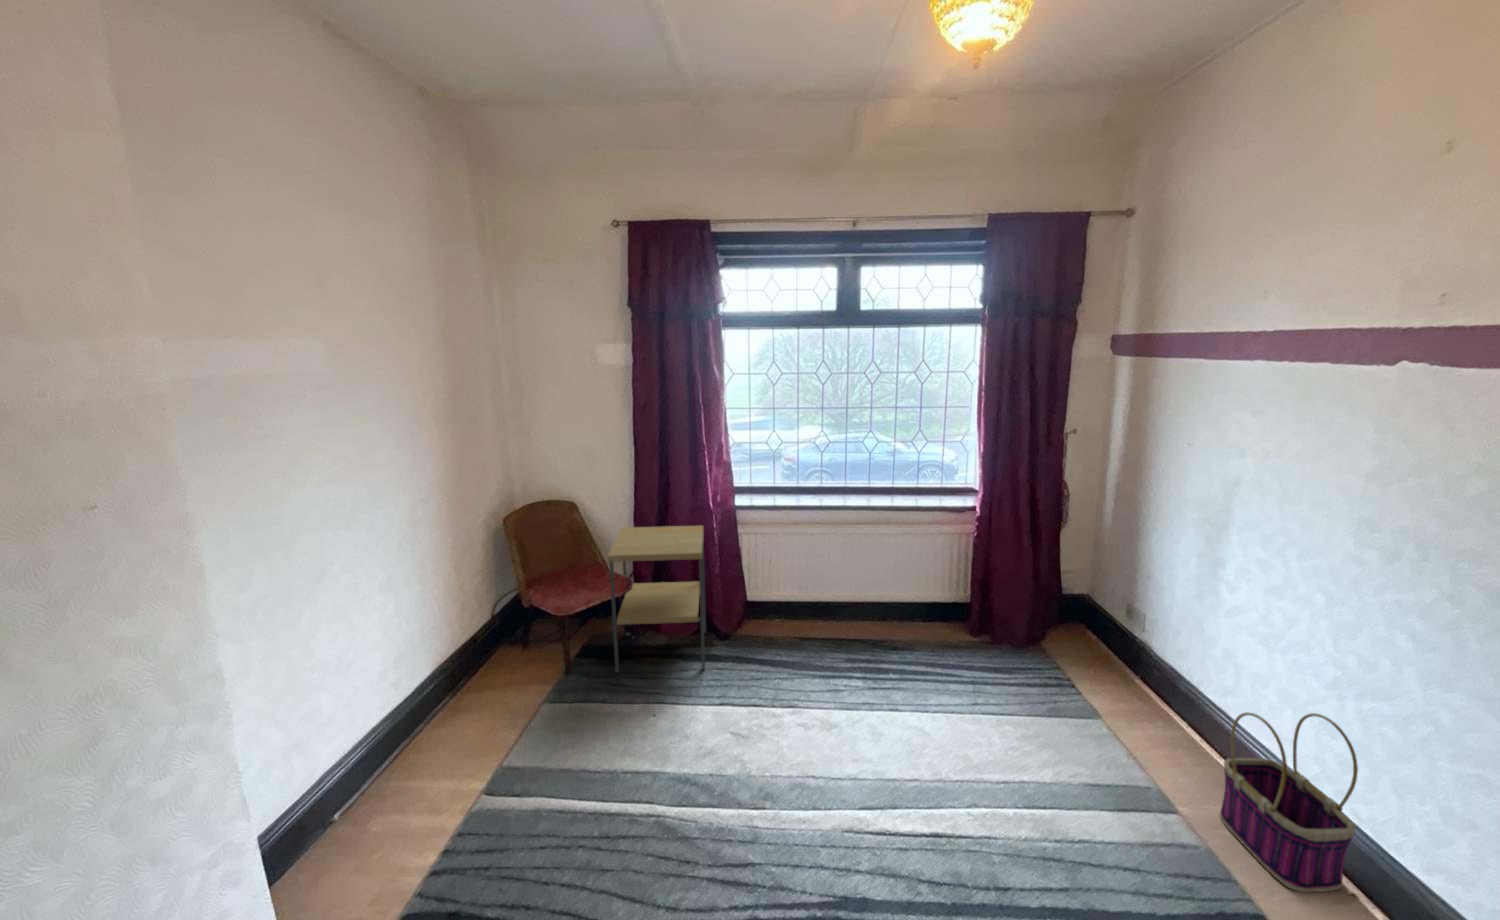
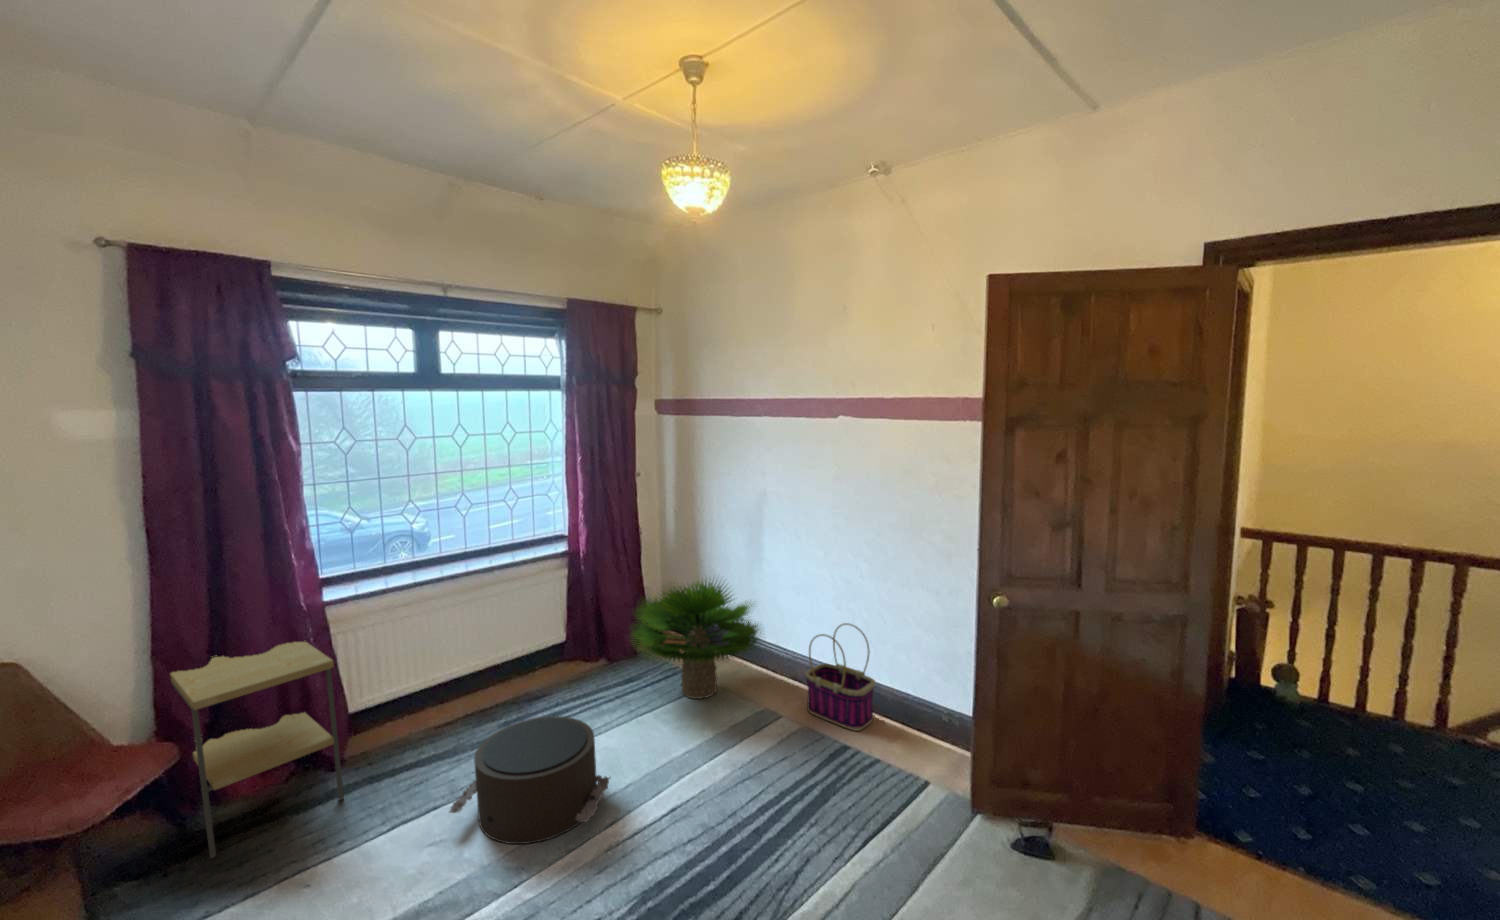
potted plant: none [985,566,1193,730] -> present [634,581,759,699]
pouf: none [744,663,892,793] -> present [449,716,611,844]

